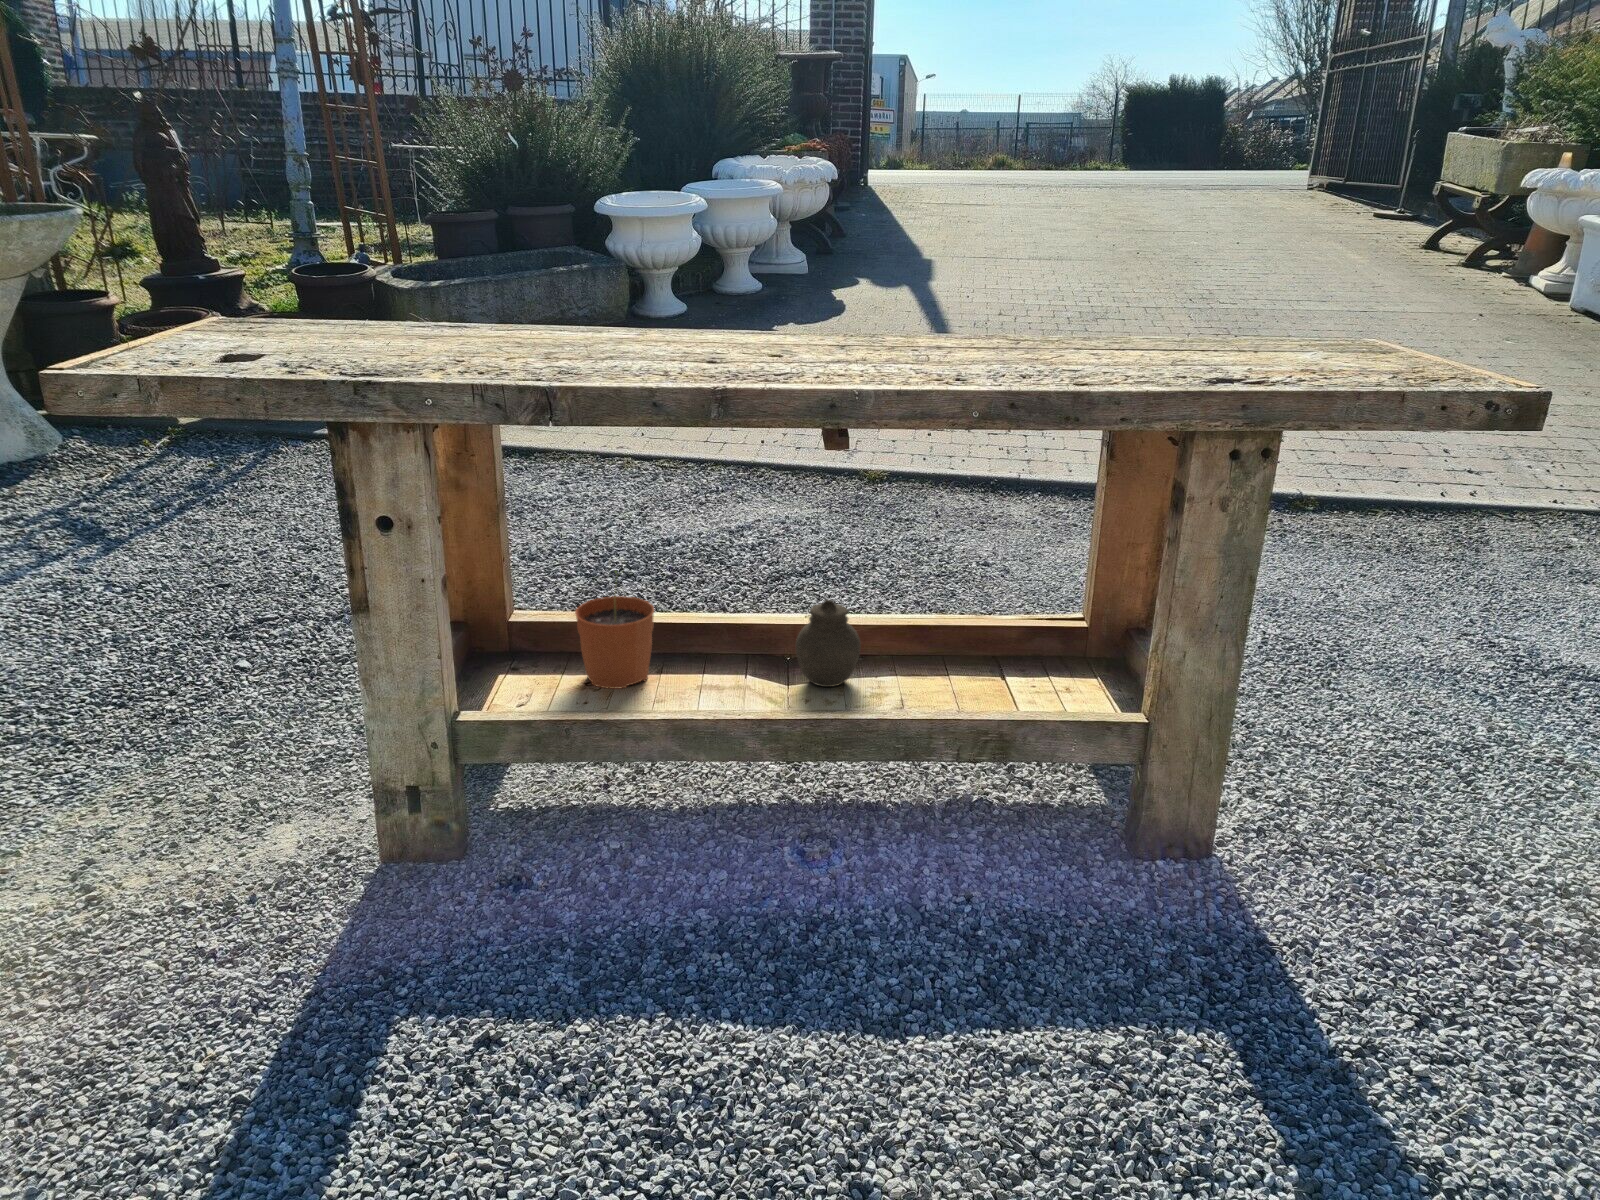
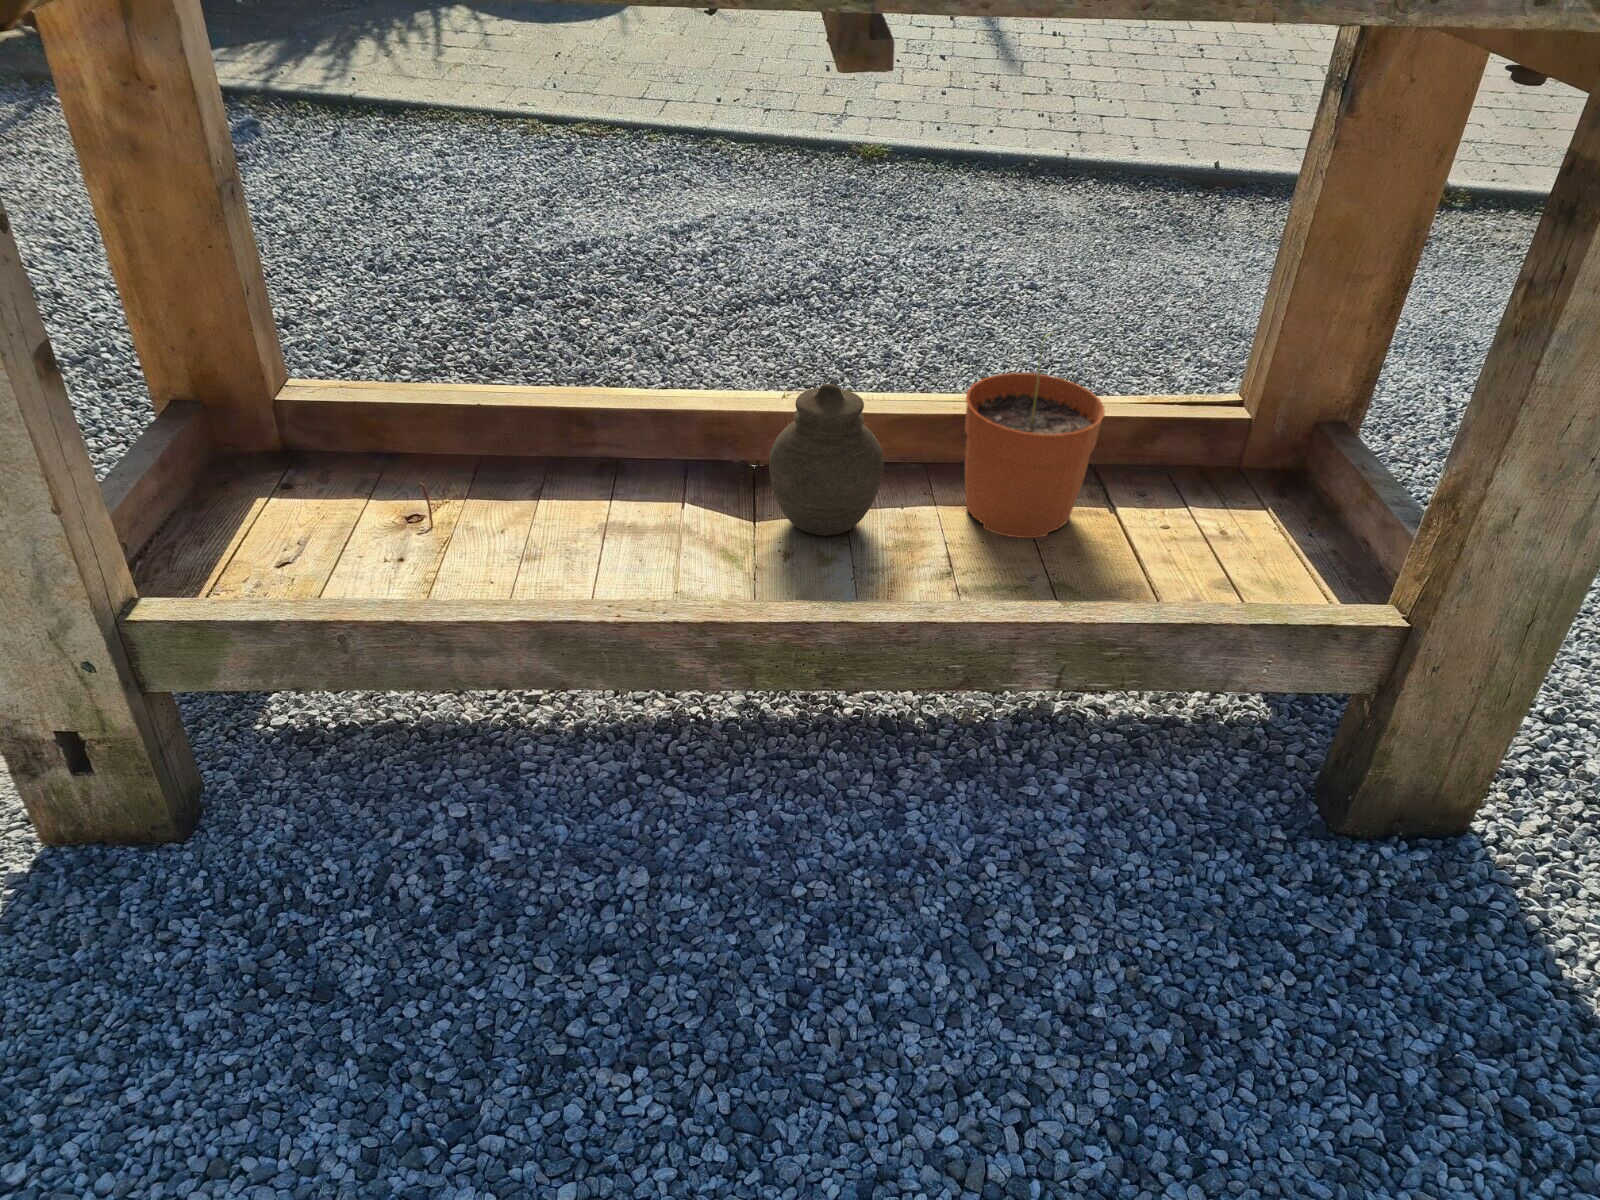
plant pot: present [575,579,654,689] -> present [965,334,1105,538]

